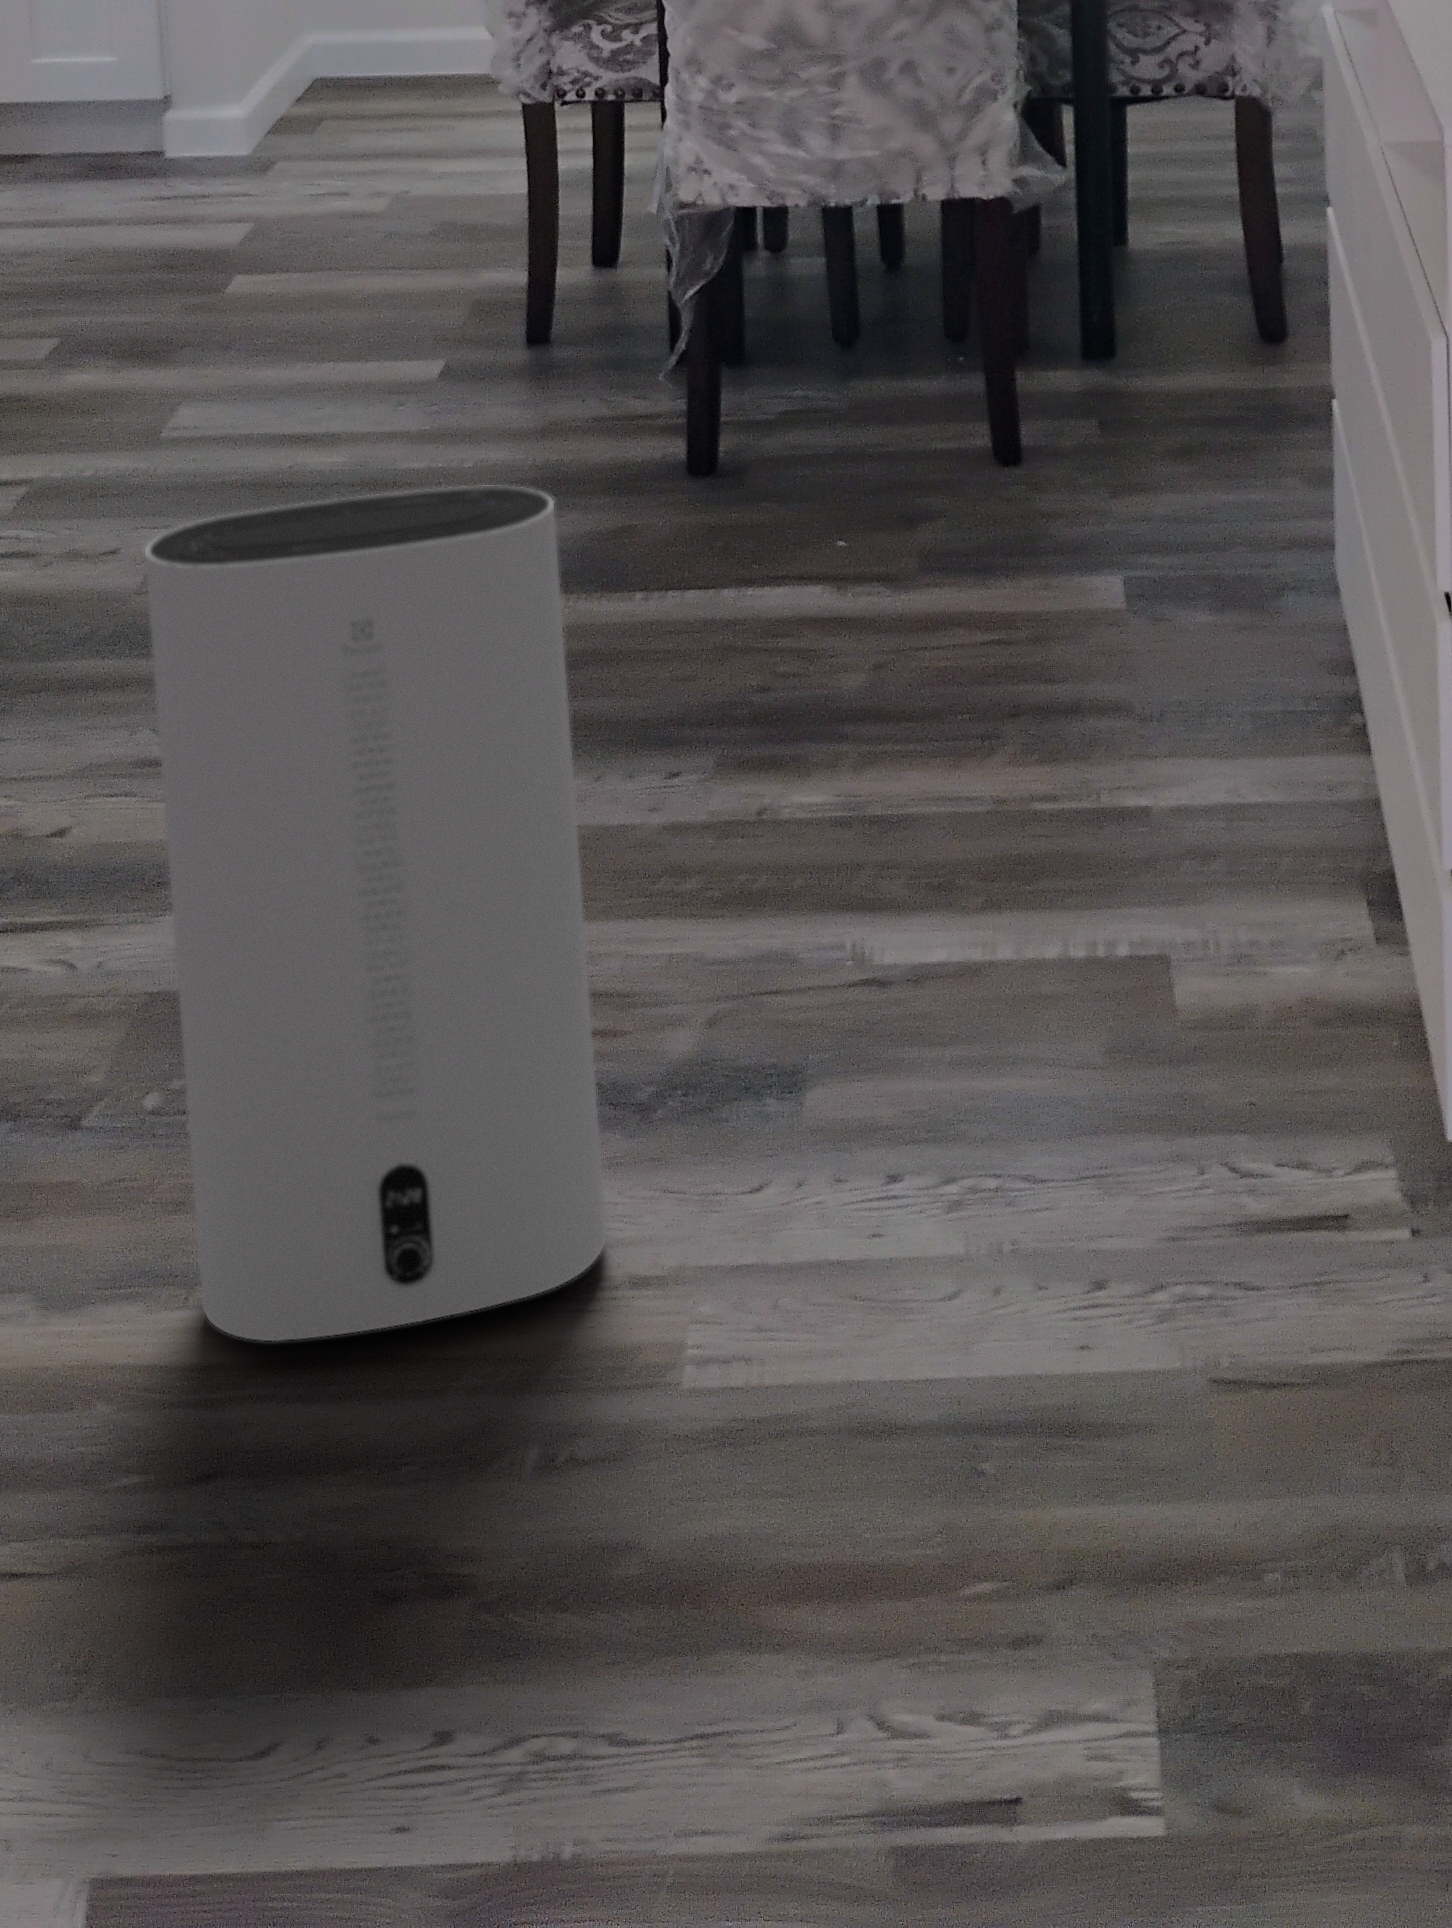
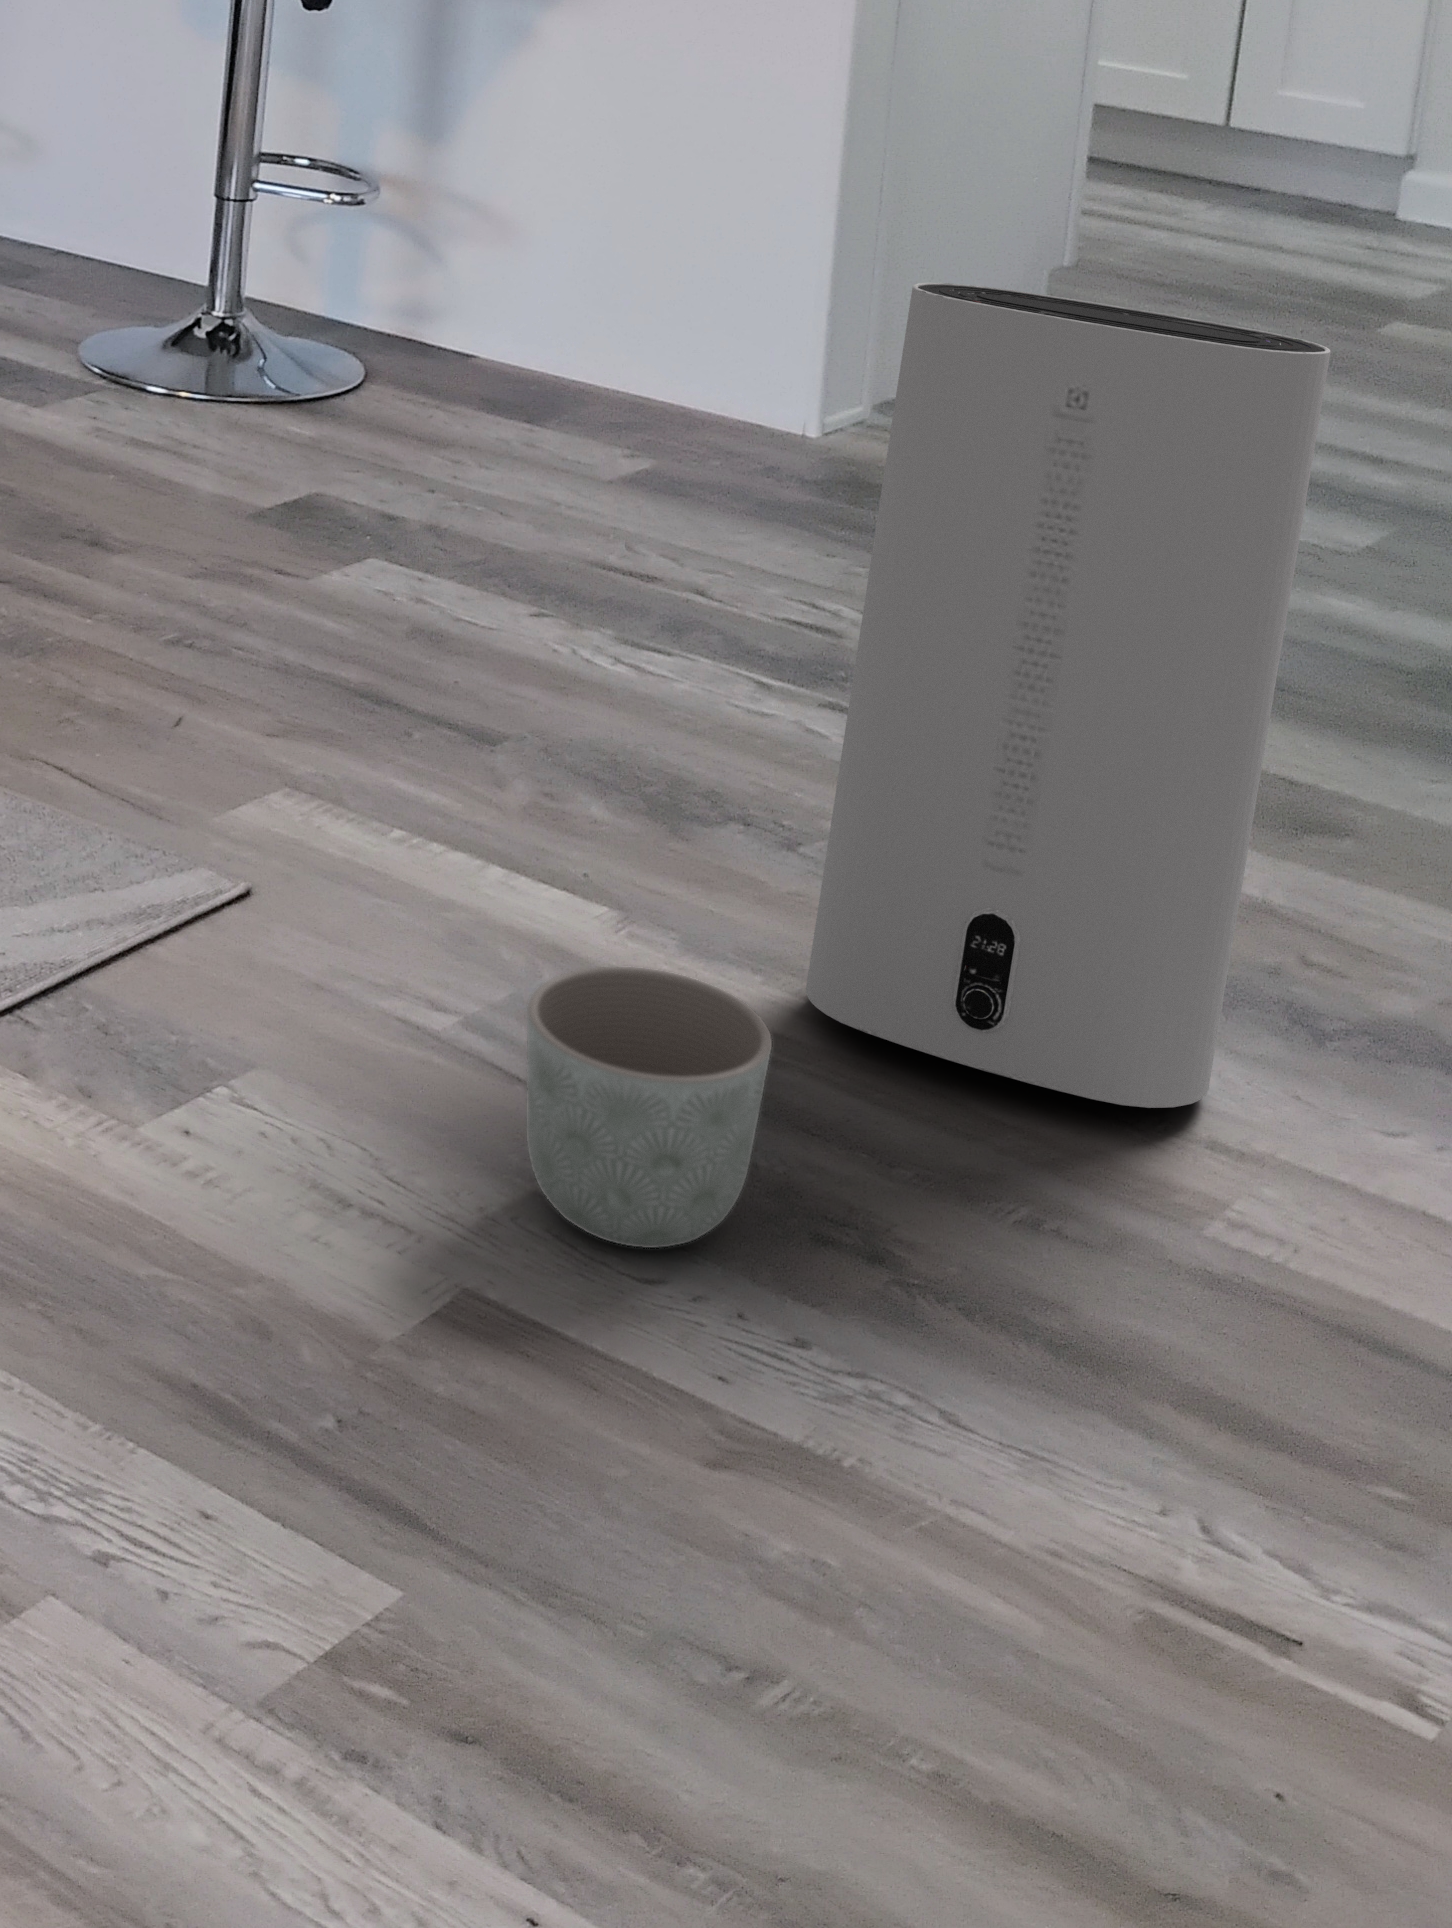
planter: none [45,1412,320,1766] -> present [526,967,772,1248]

